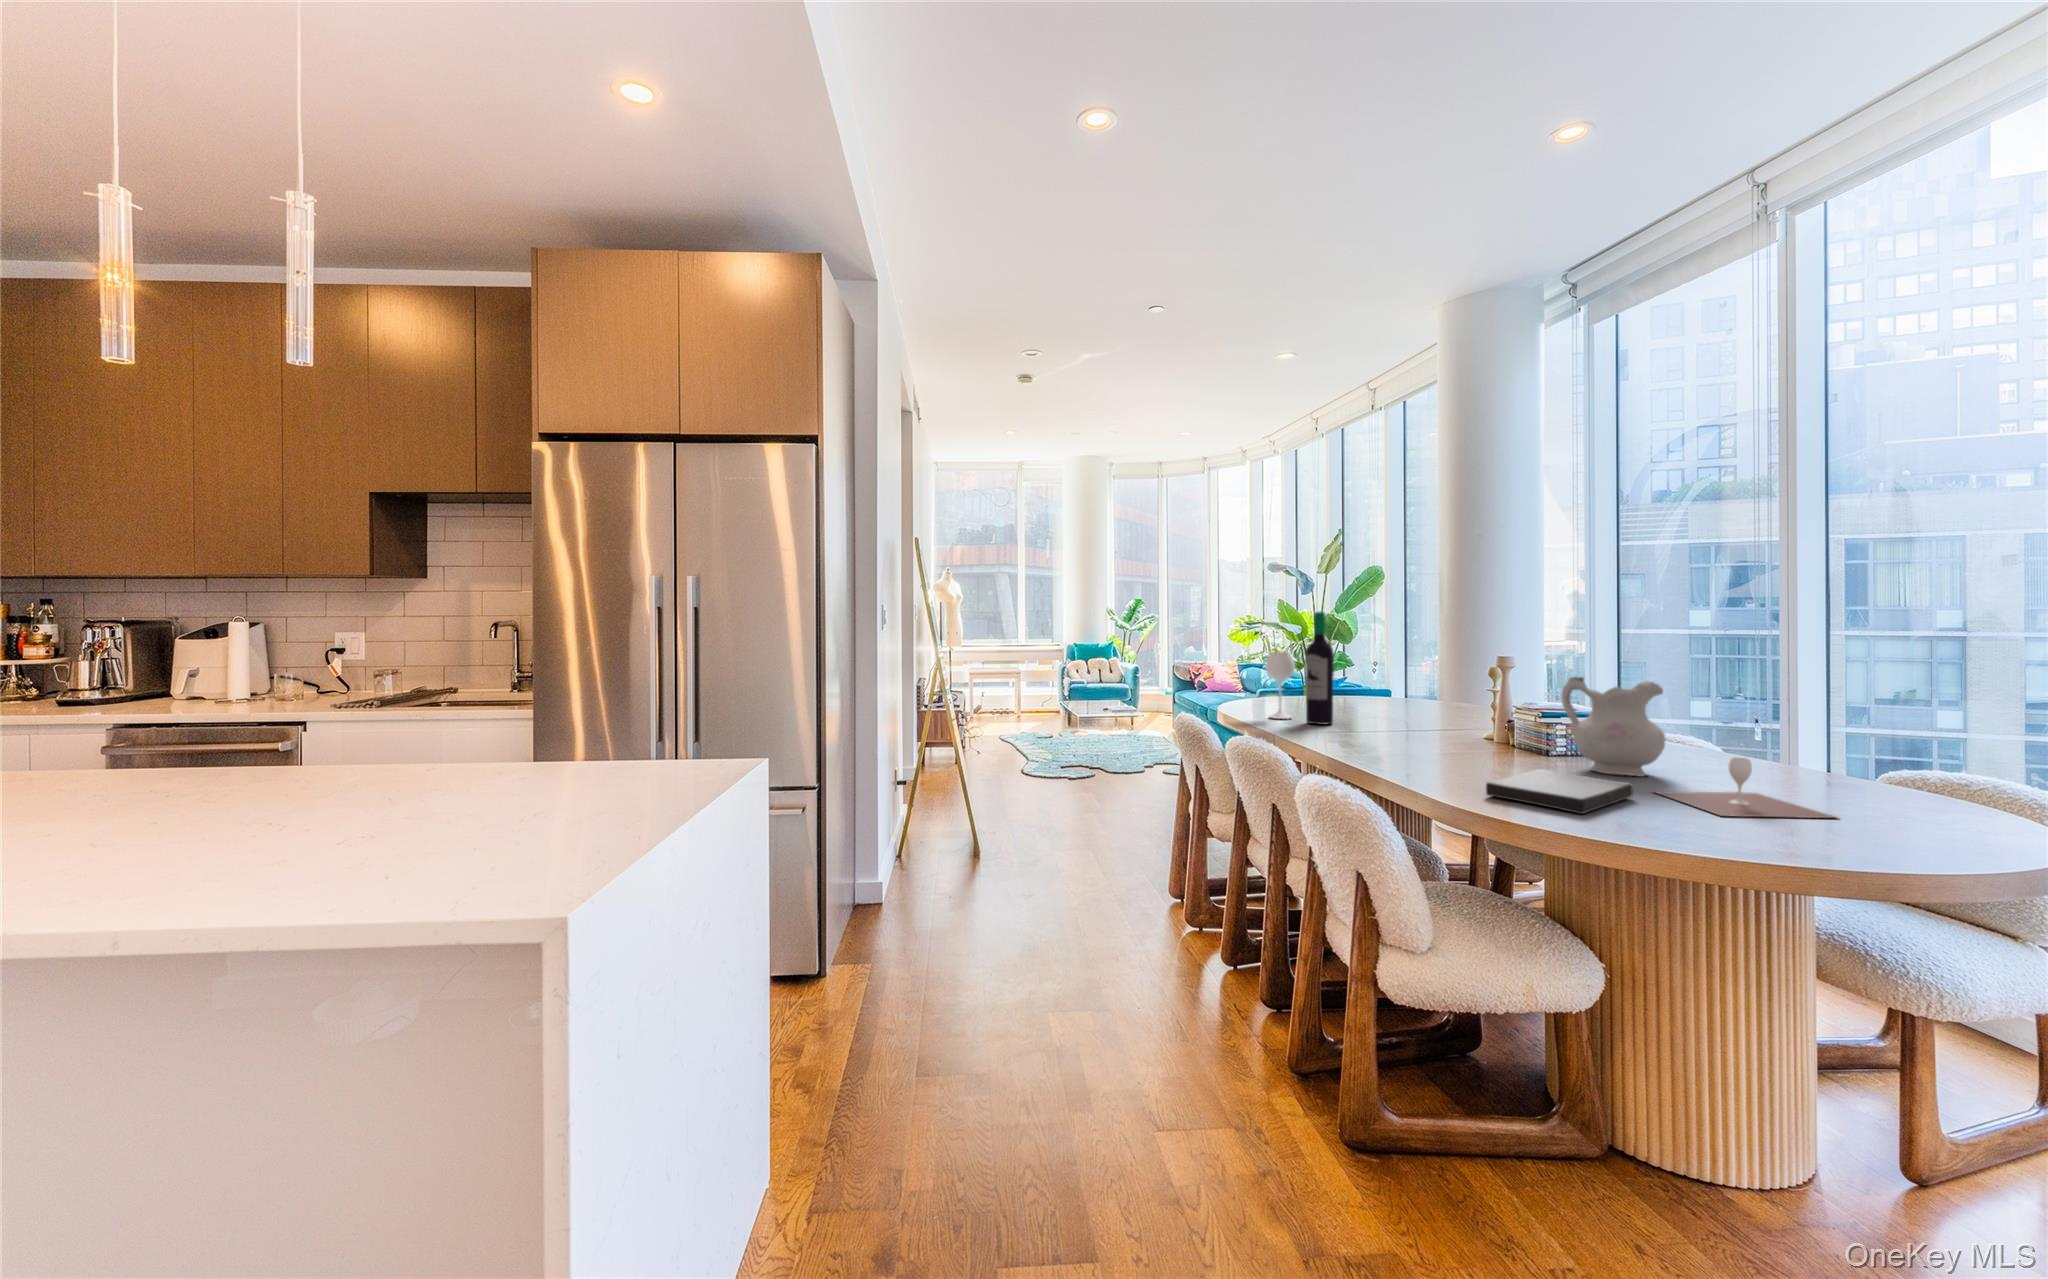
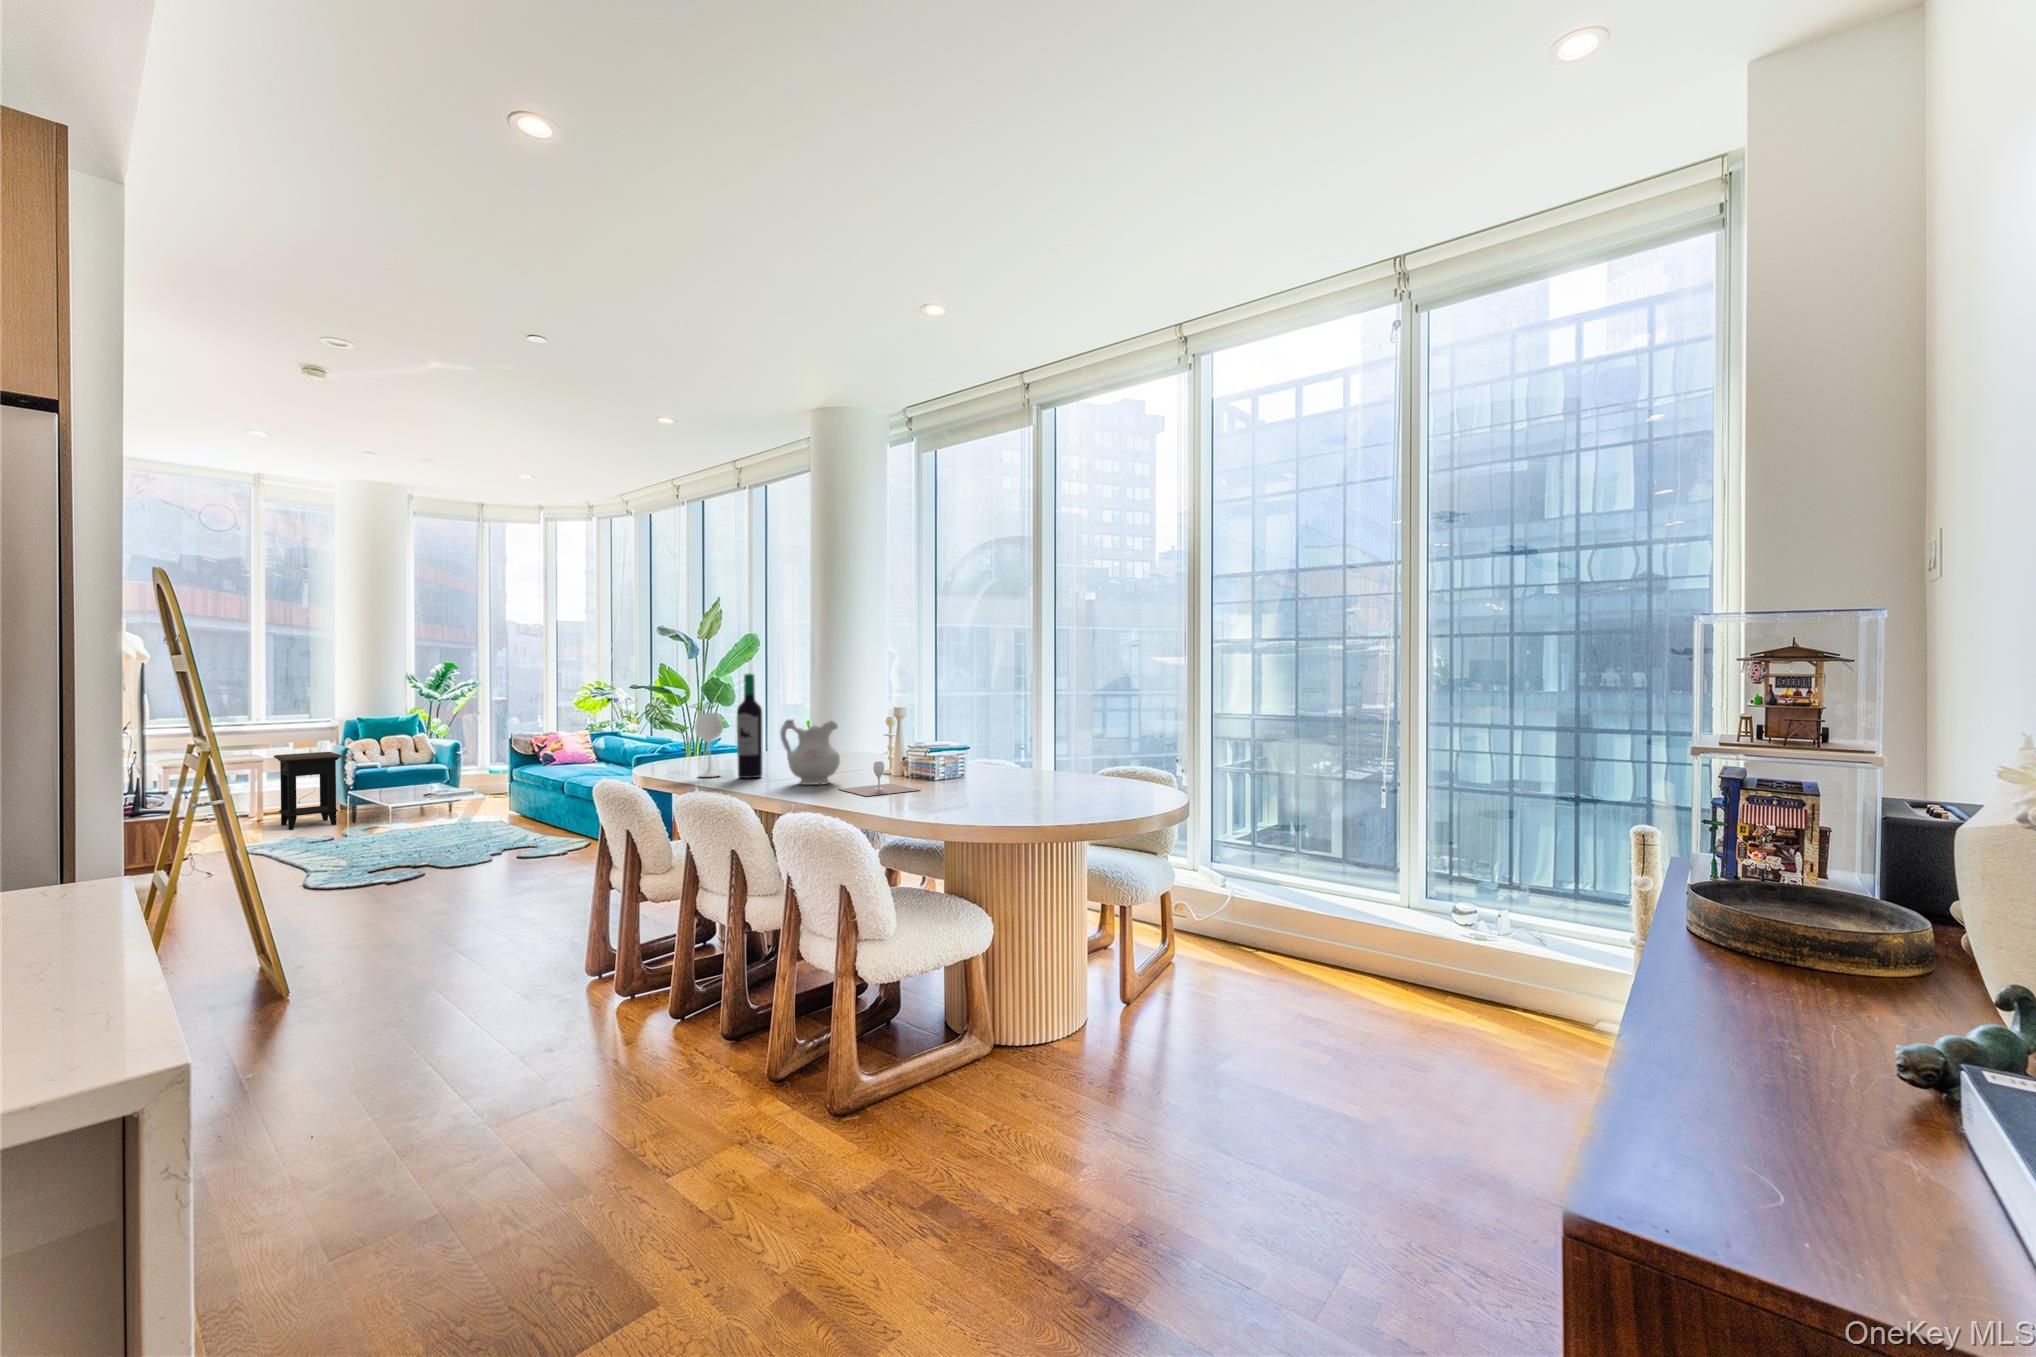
side table: none [1027,668,1064,724] -> present [274,752,342,830]
ceramic pitcher: present [1561,677,1665,776] -> present [780,720,840,785]
wine glass: present [1656,757,1835,818] -> present [839,762,918,796]
book: present [1486,769,1633,814] -> none [919,789,1001,814]

